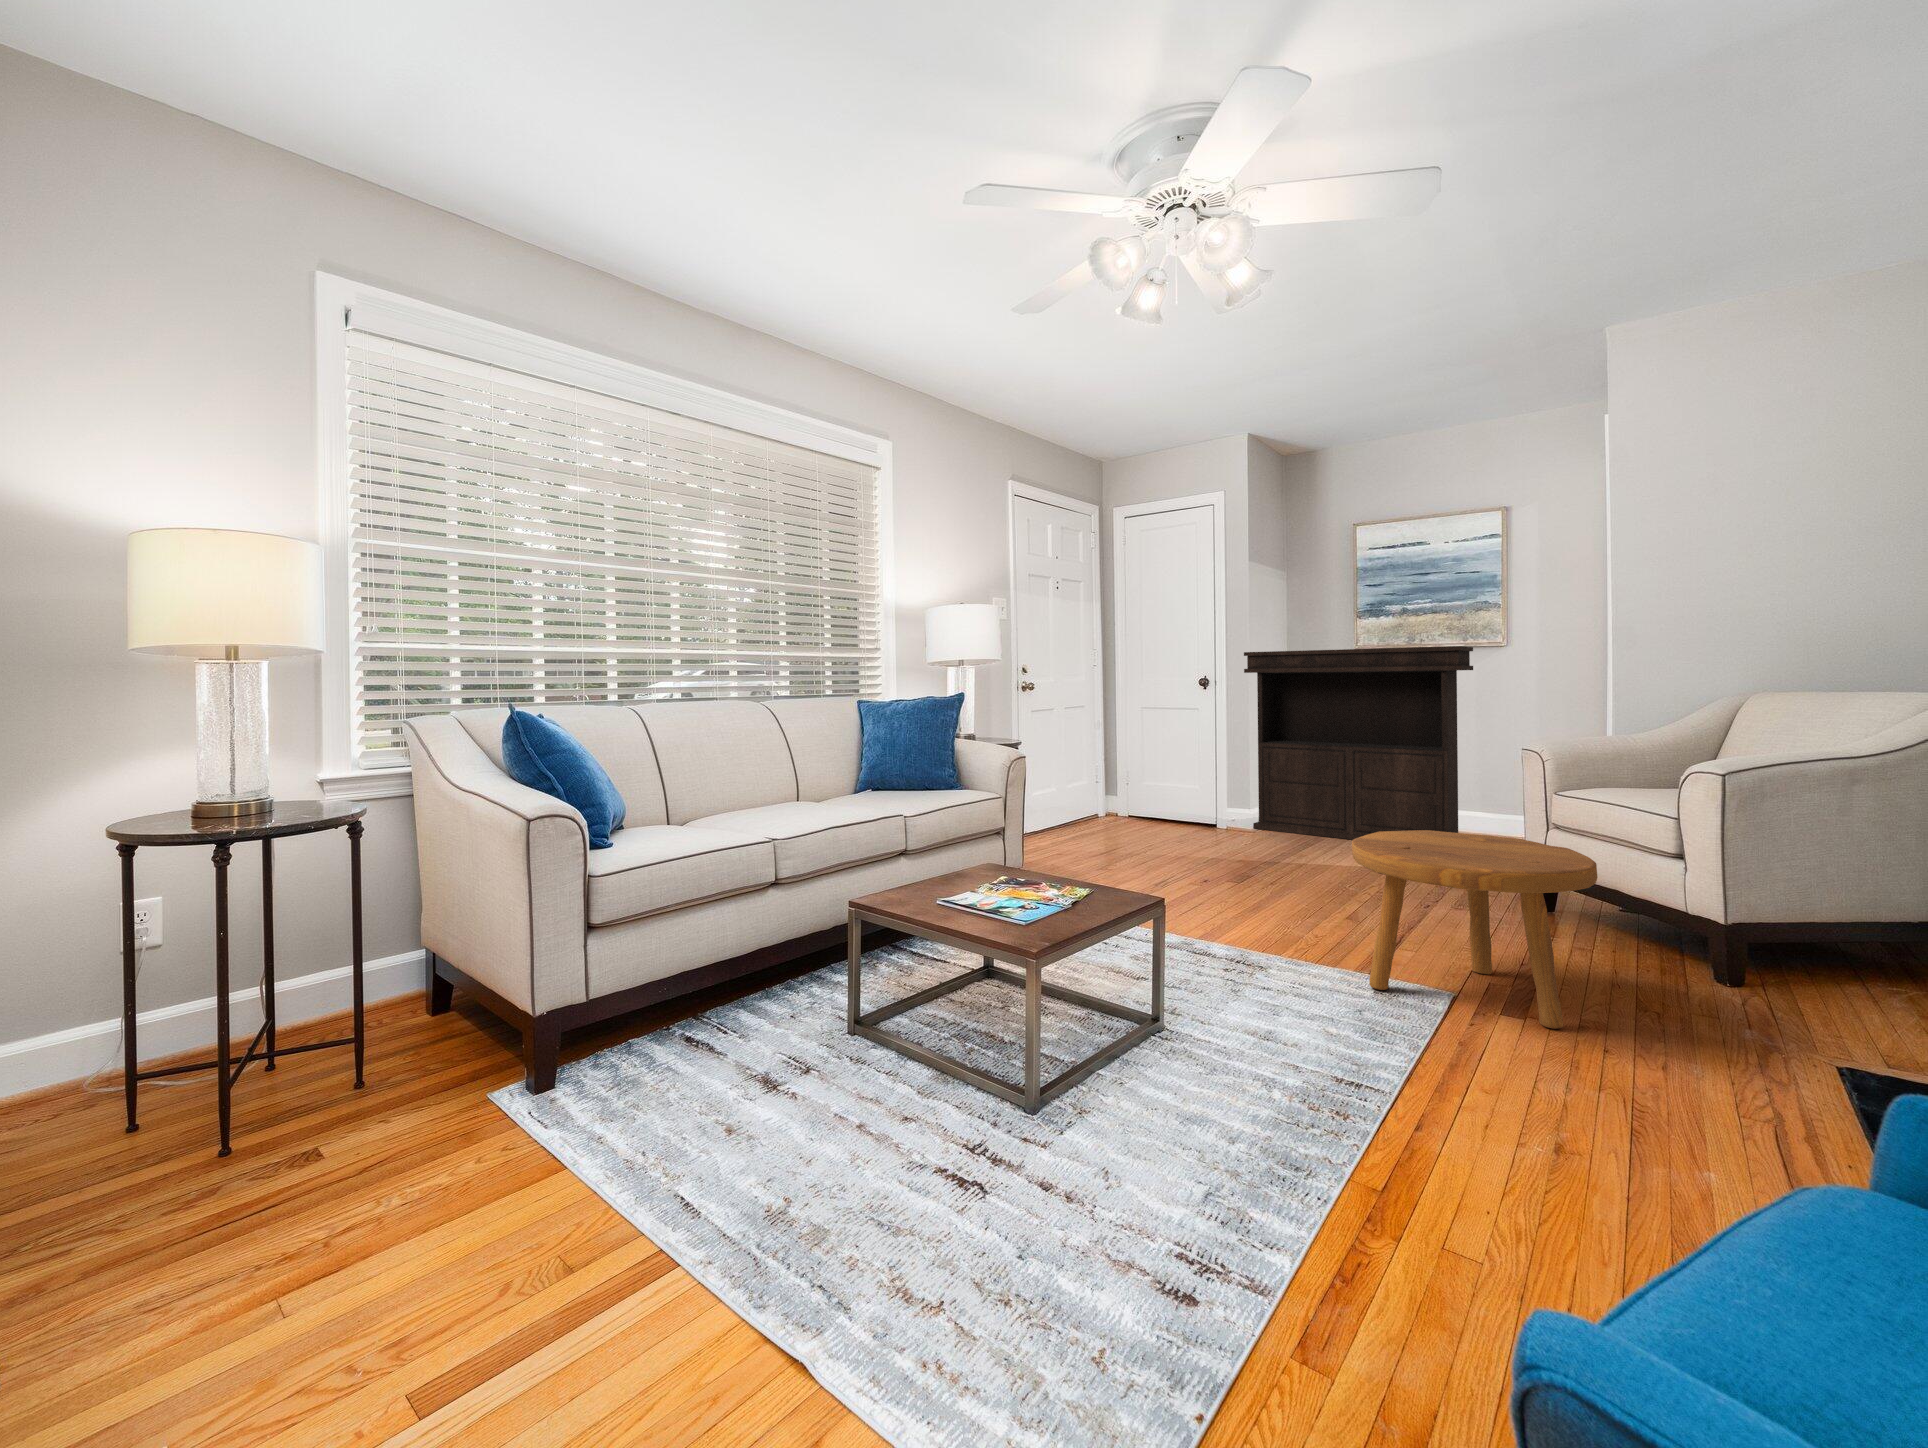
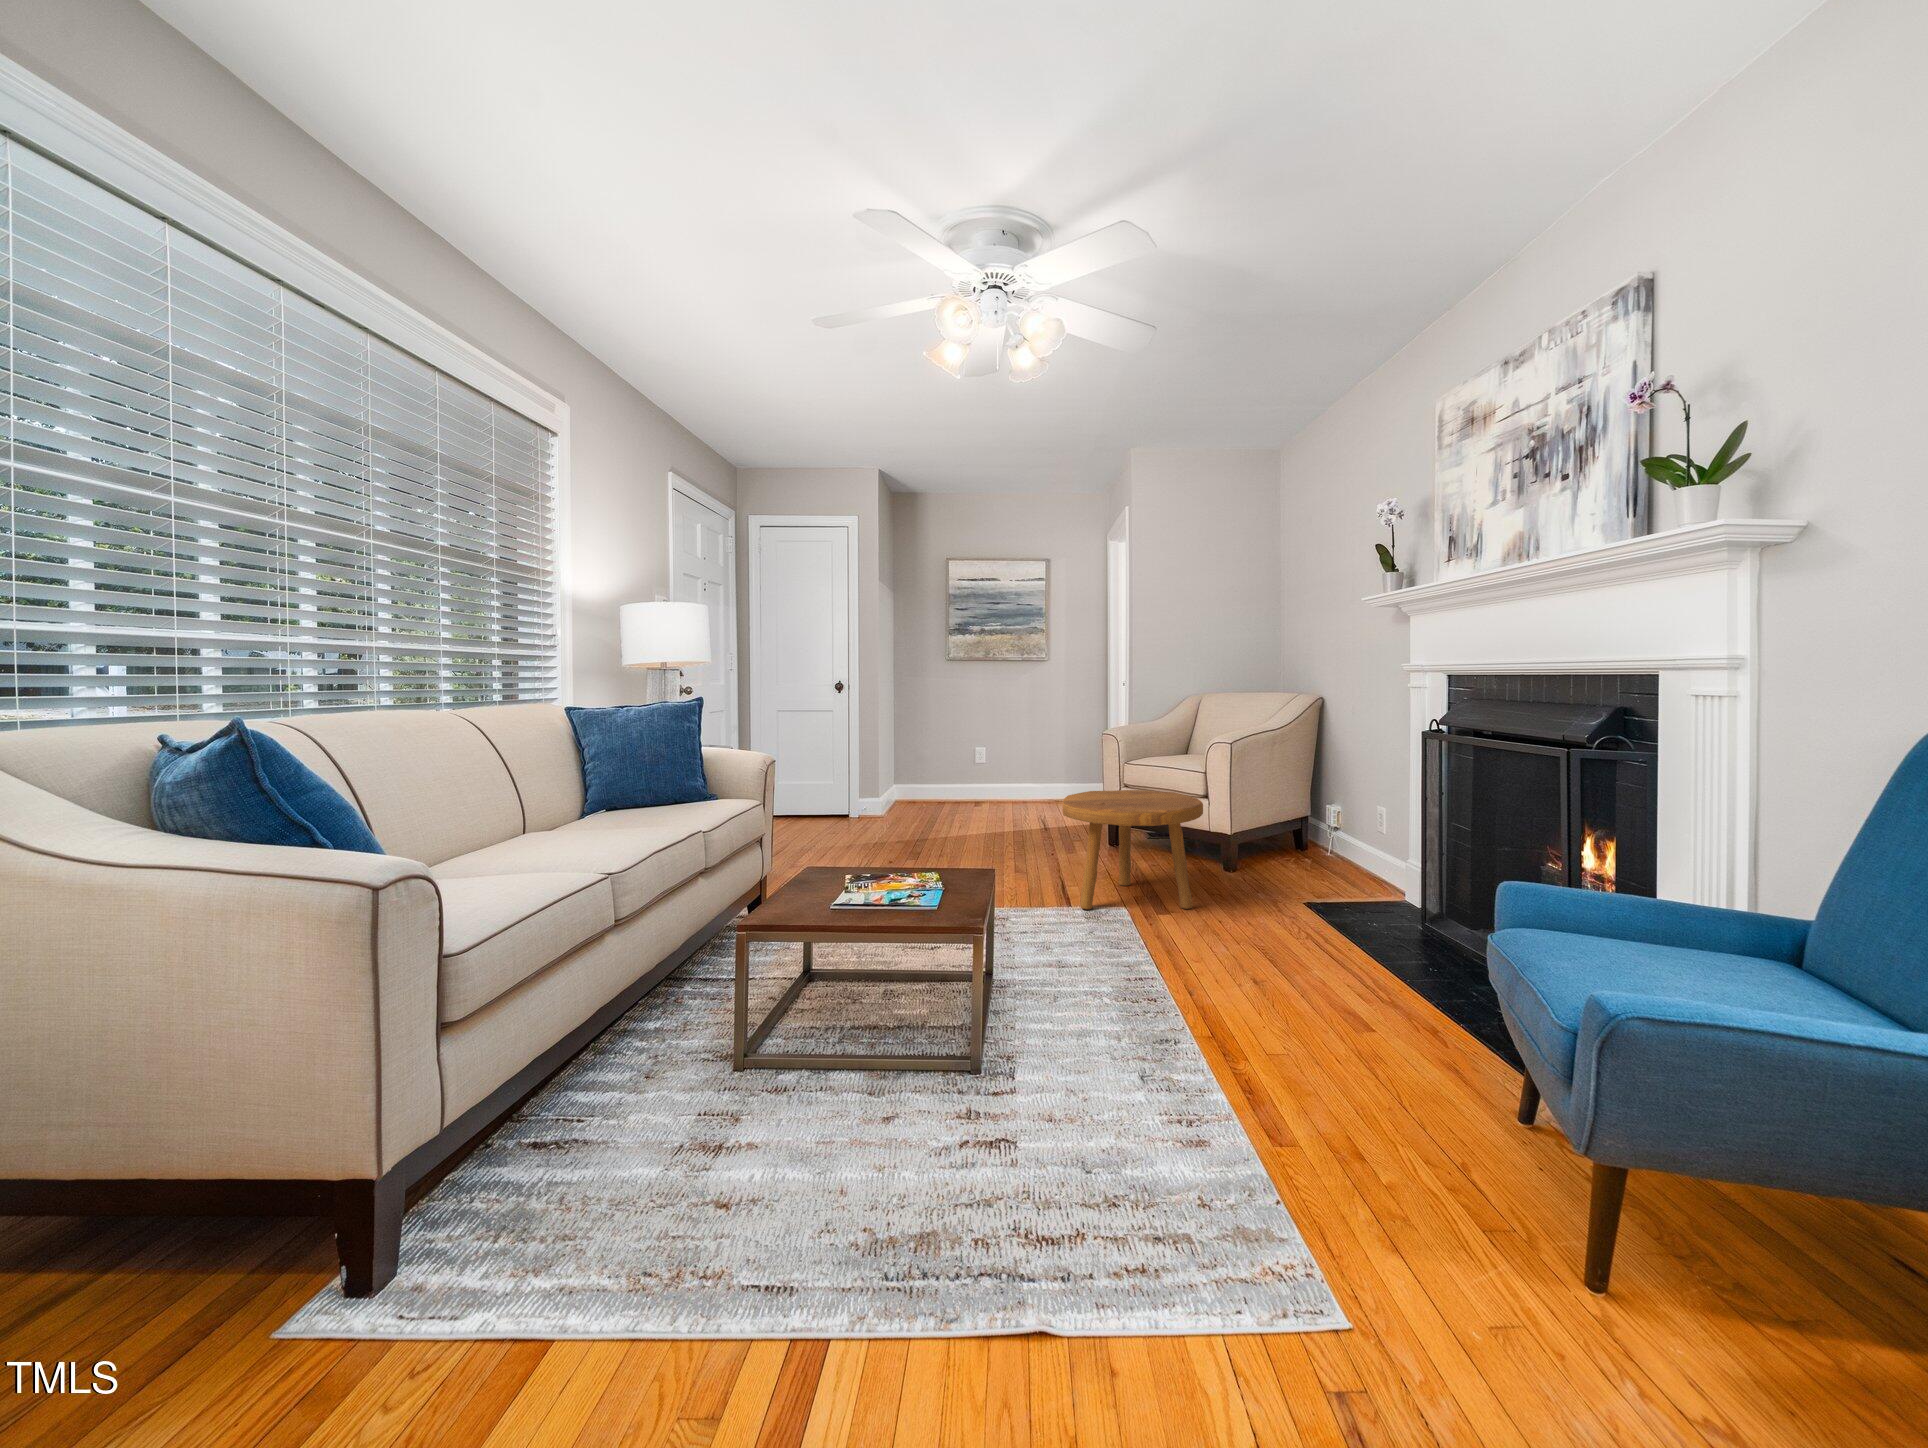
console table: present [1244,646,1473,840] -> none [879,659,1036,810]

